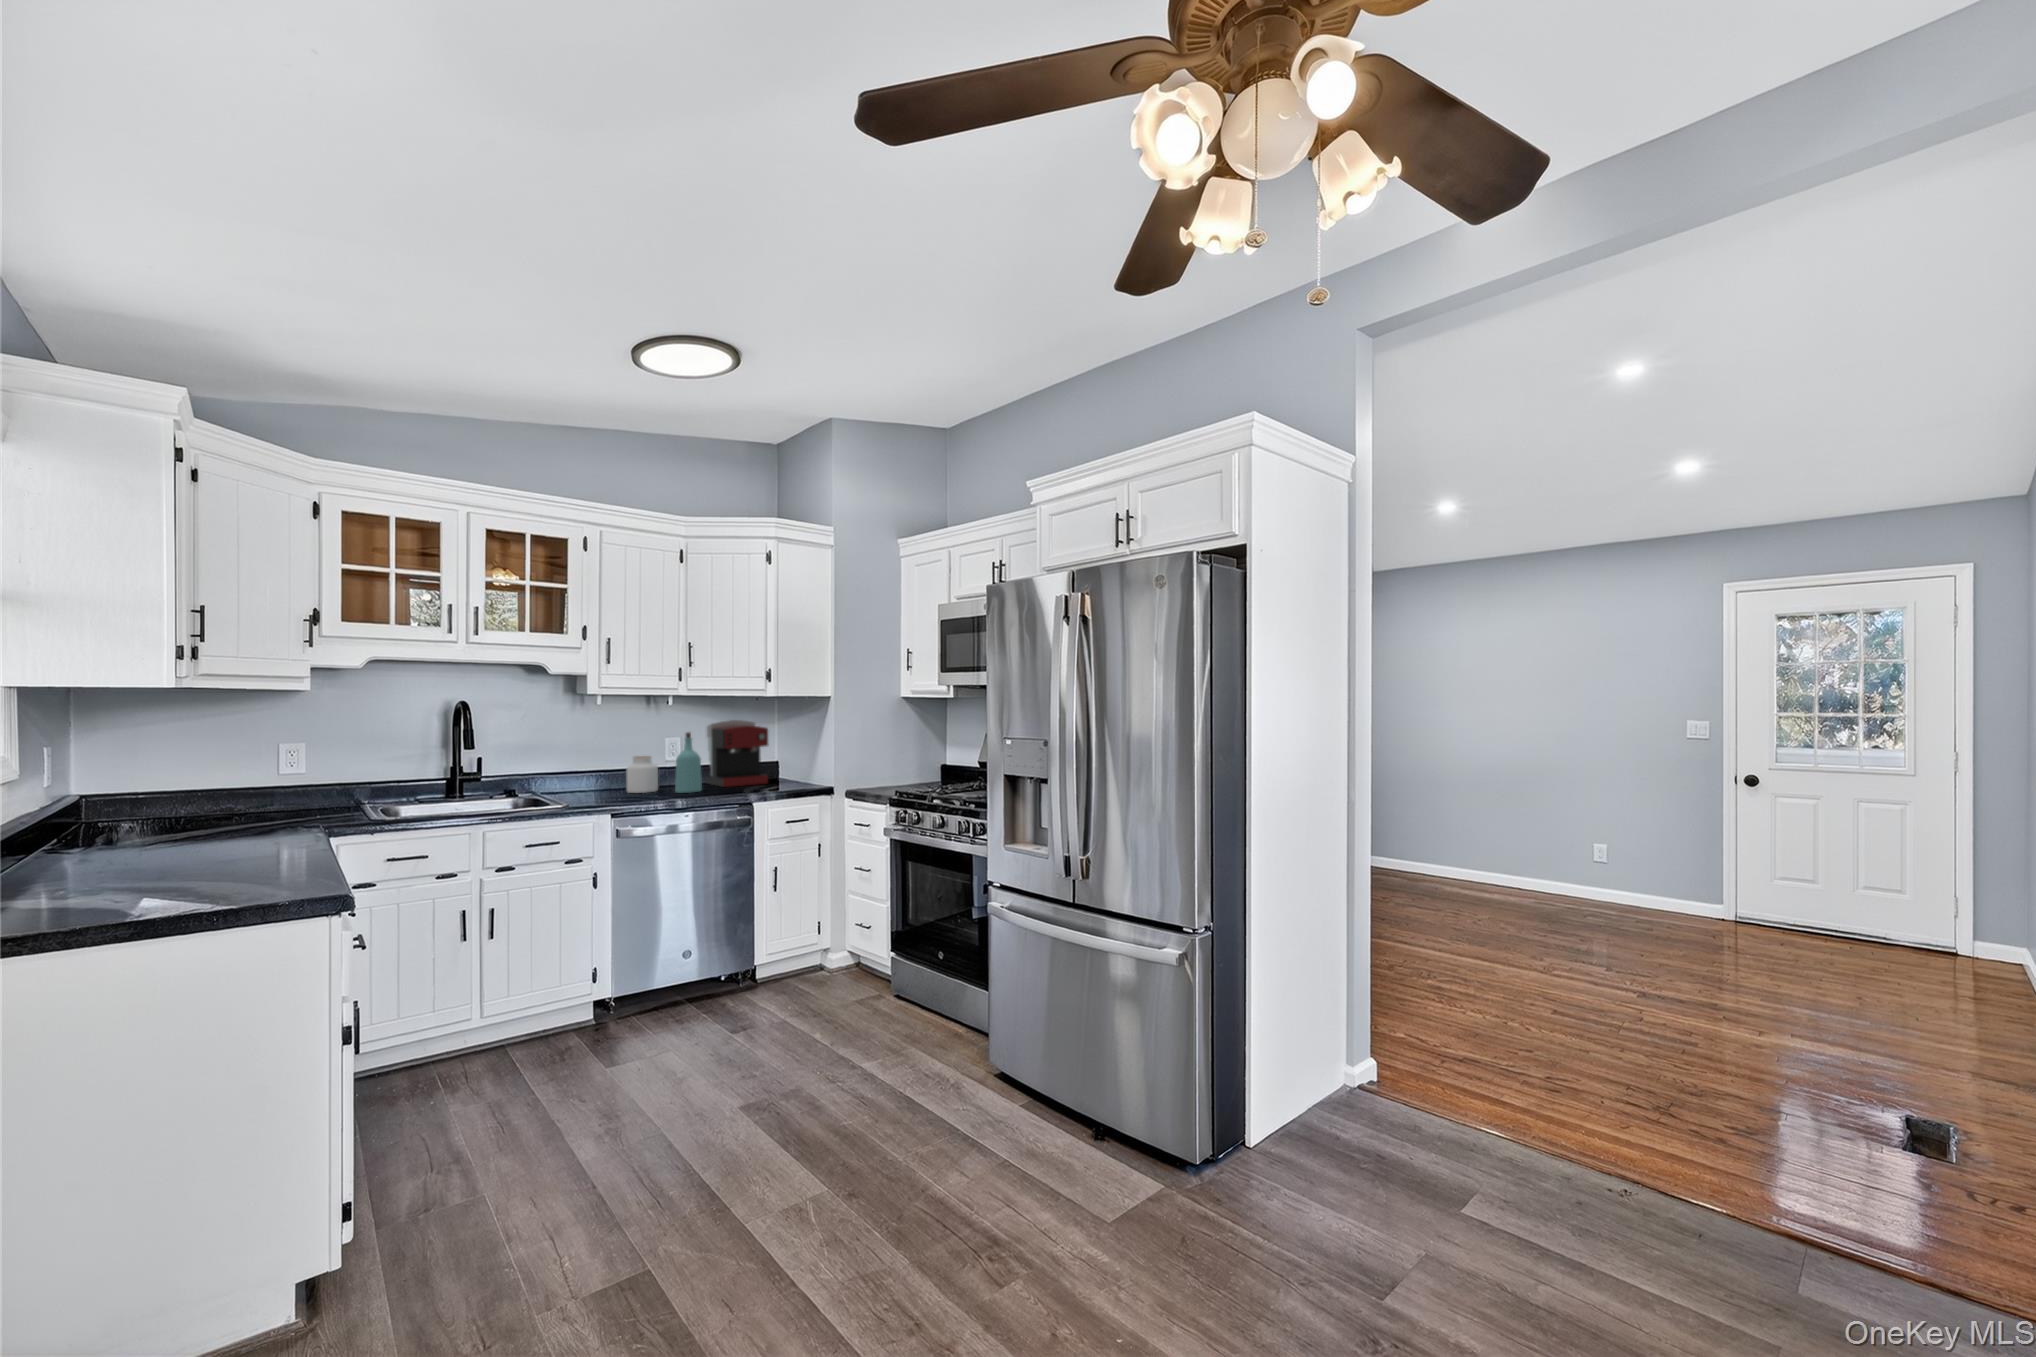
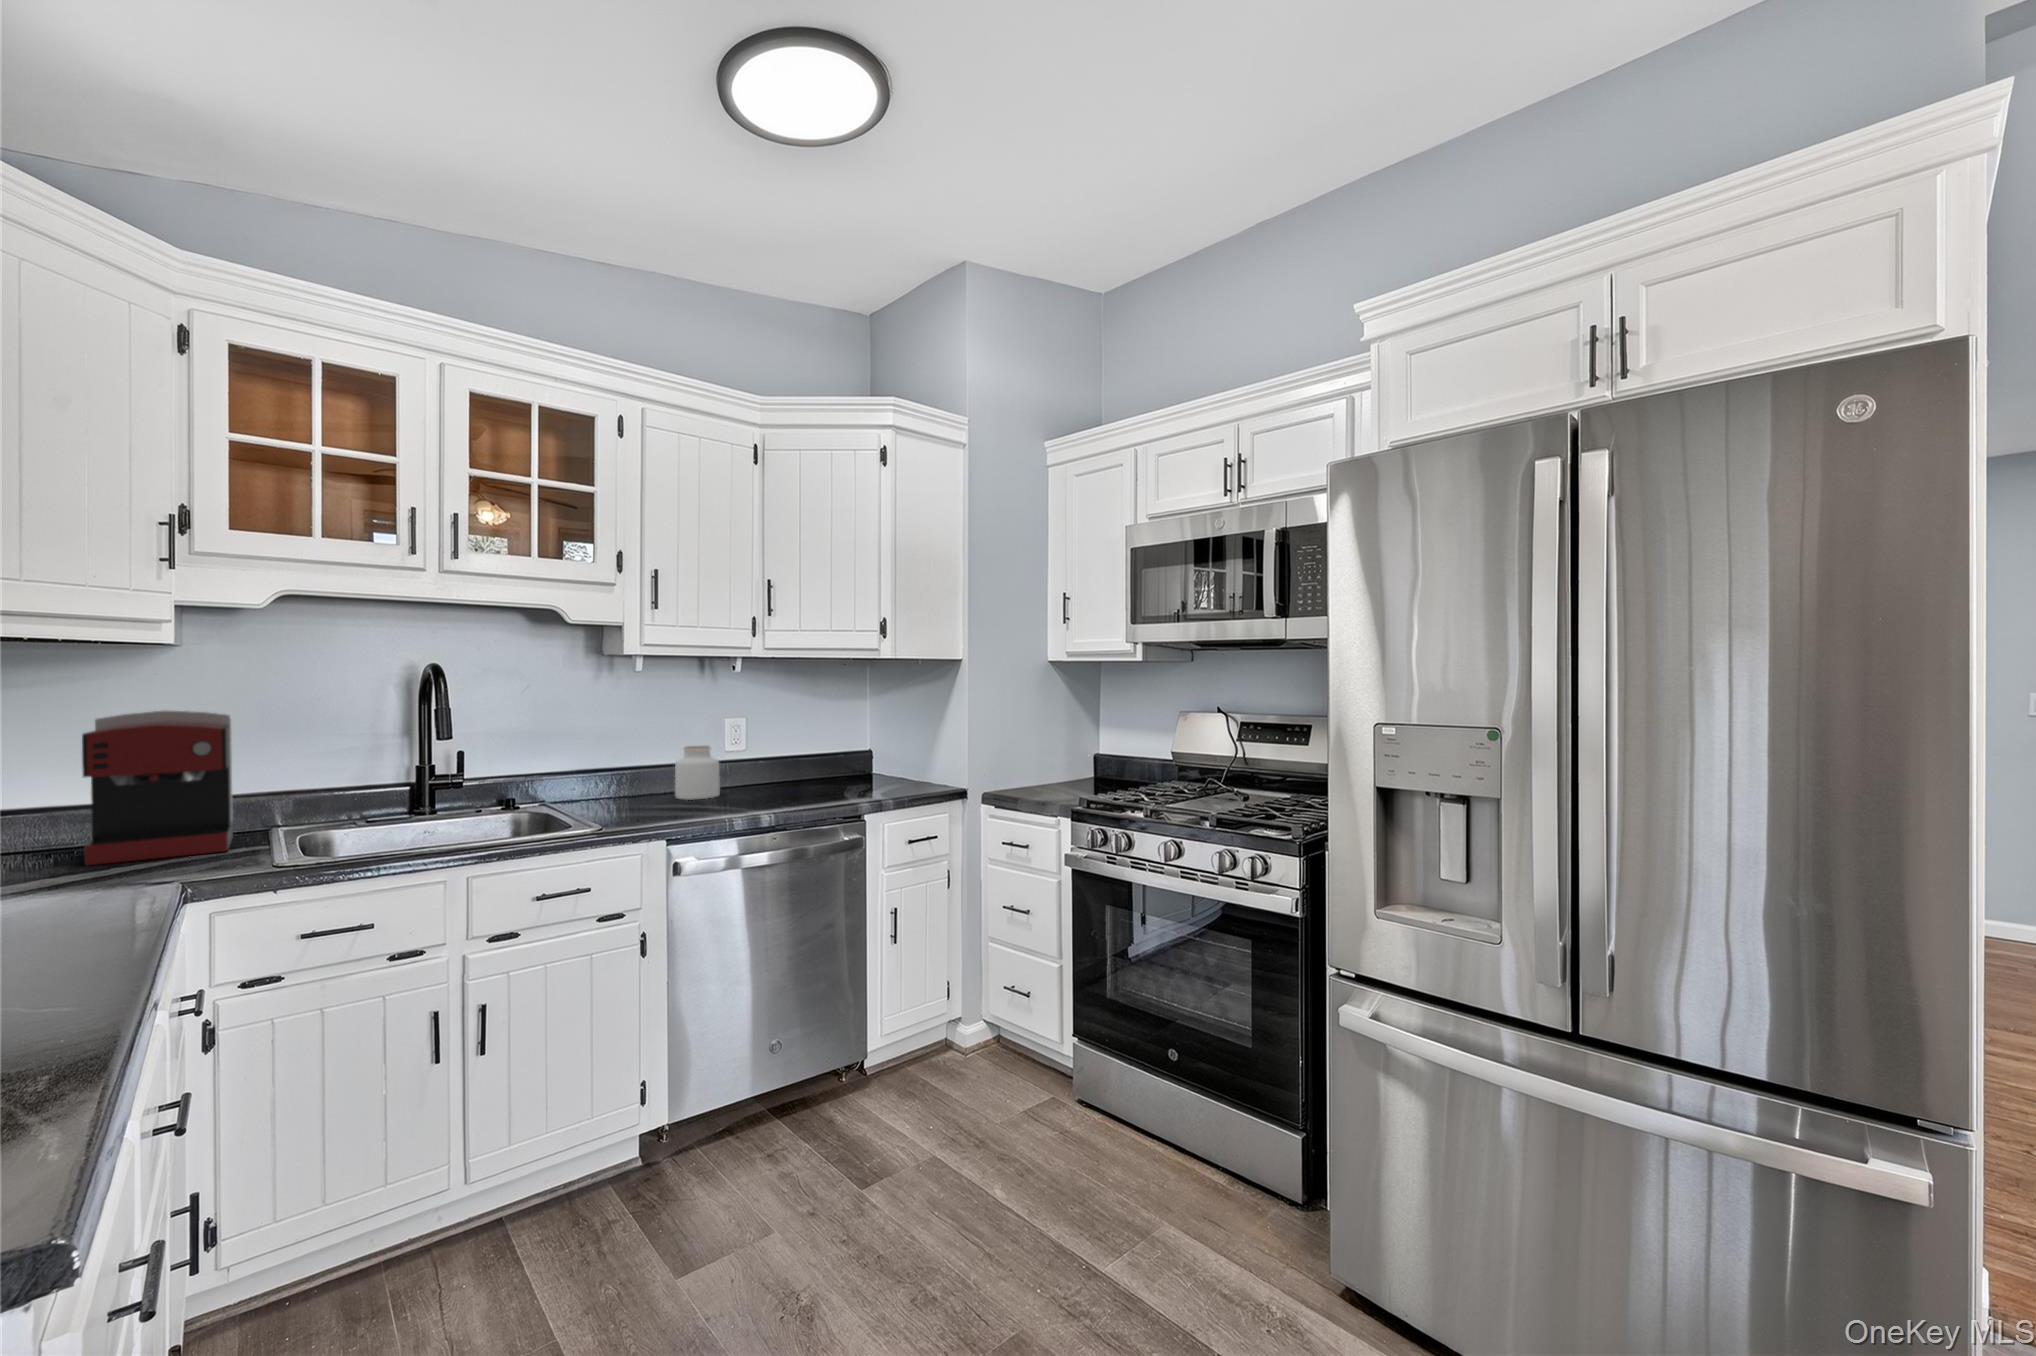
coffee maker: present [706,720,768,787] -> present [82,711,233,865]
bottle: present [675,732,702,793] -> none [748,712,786,800]

